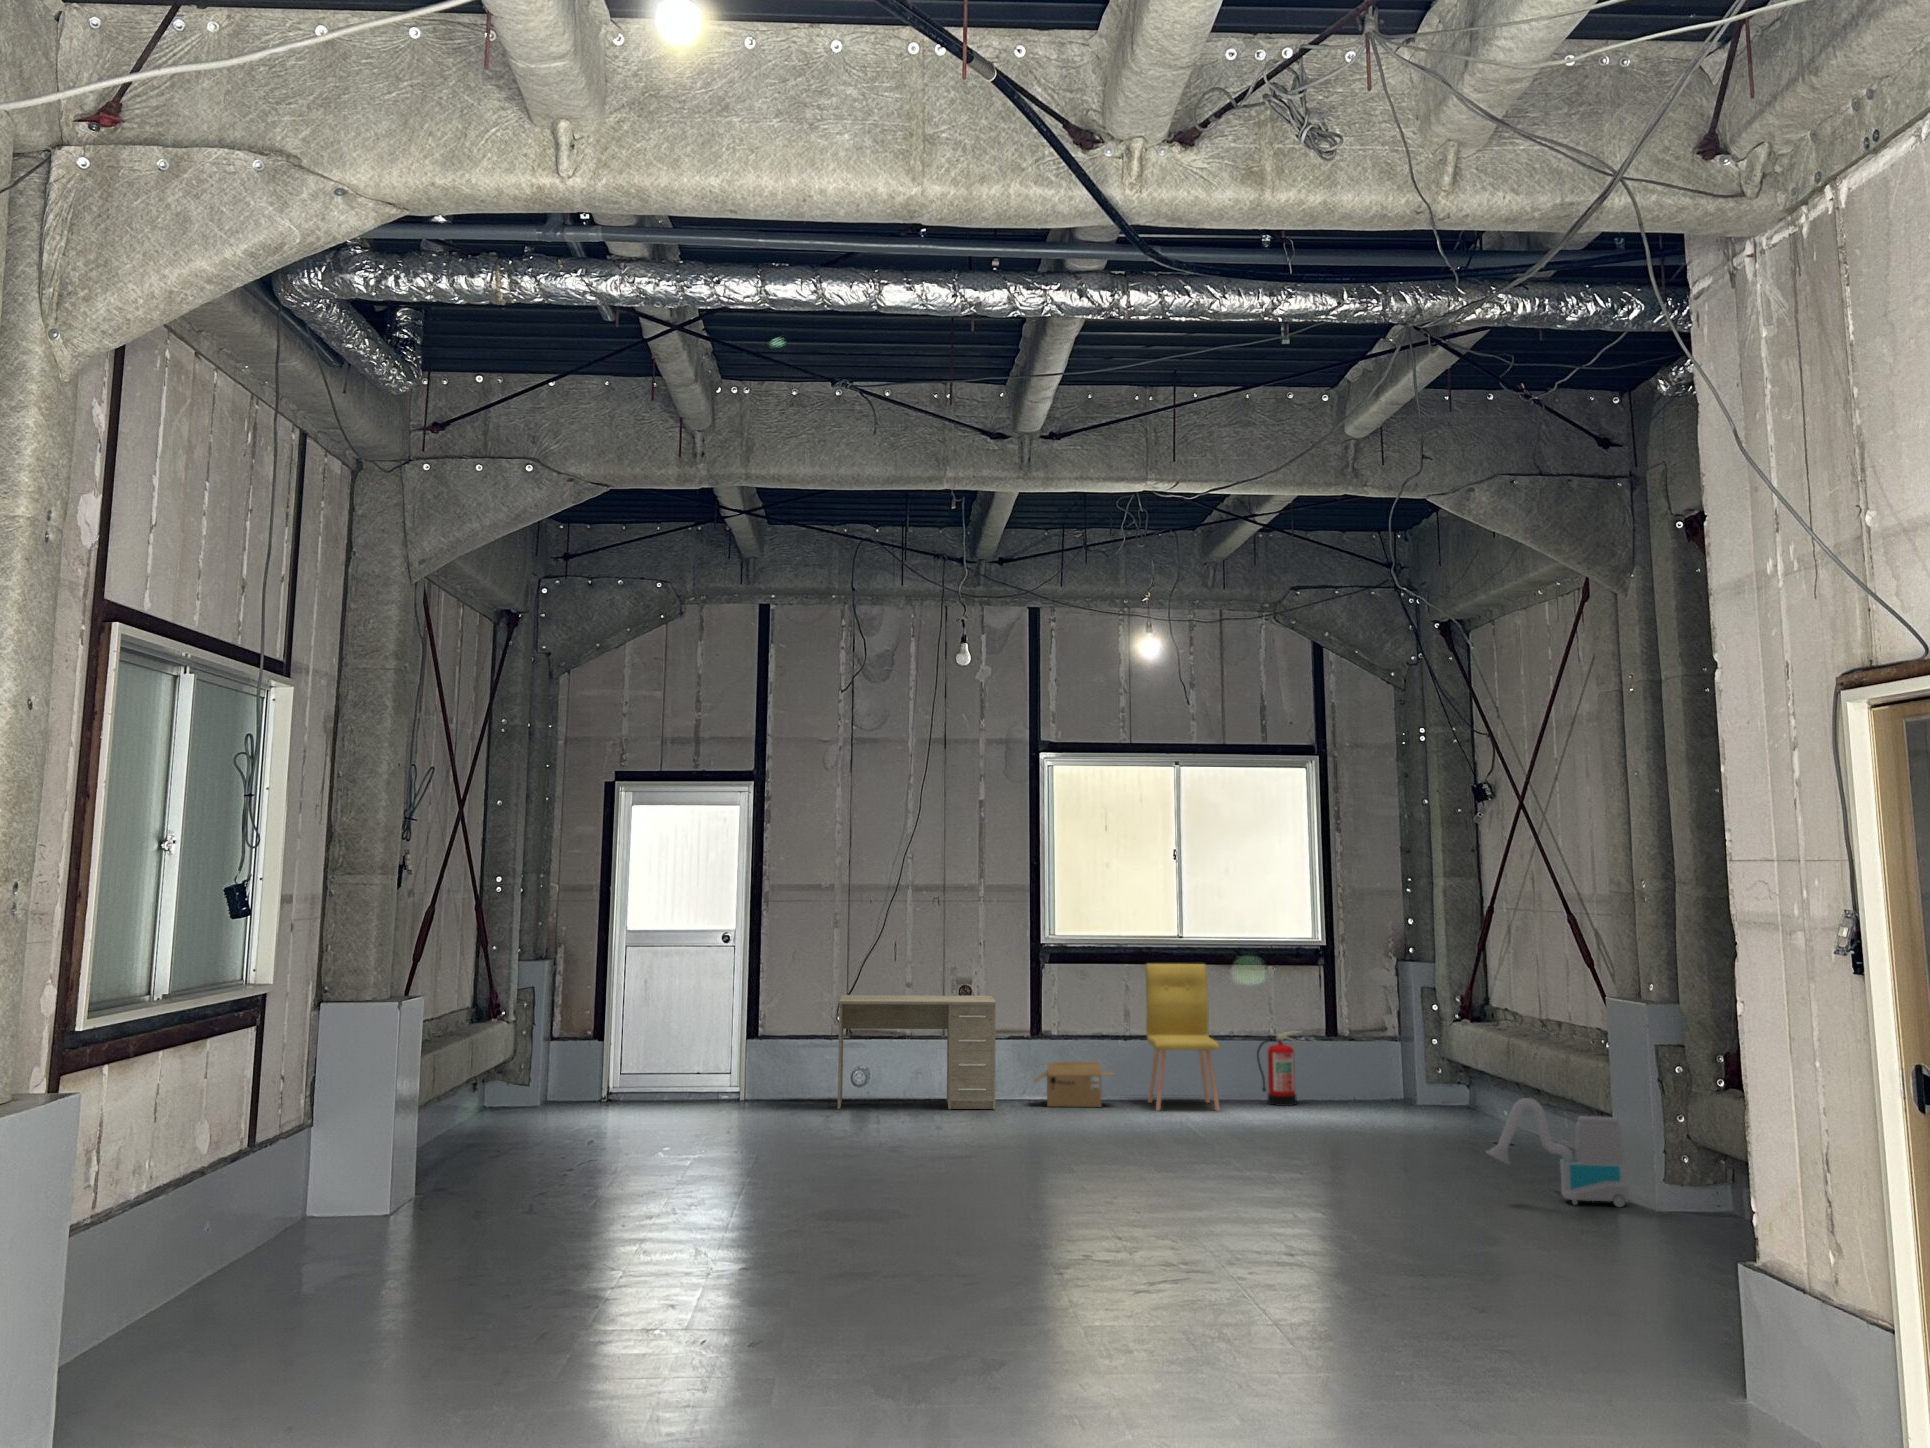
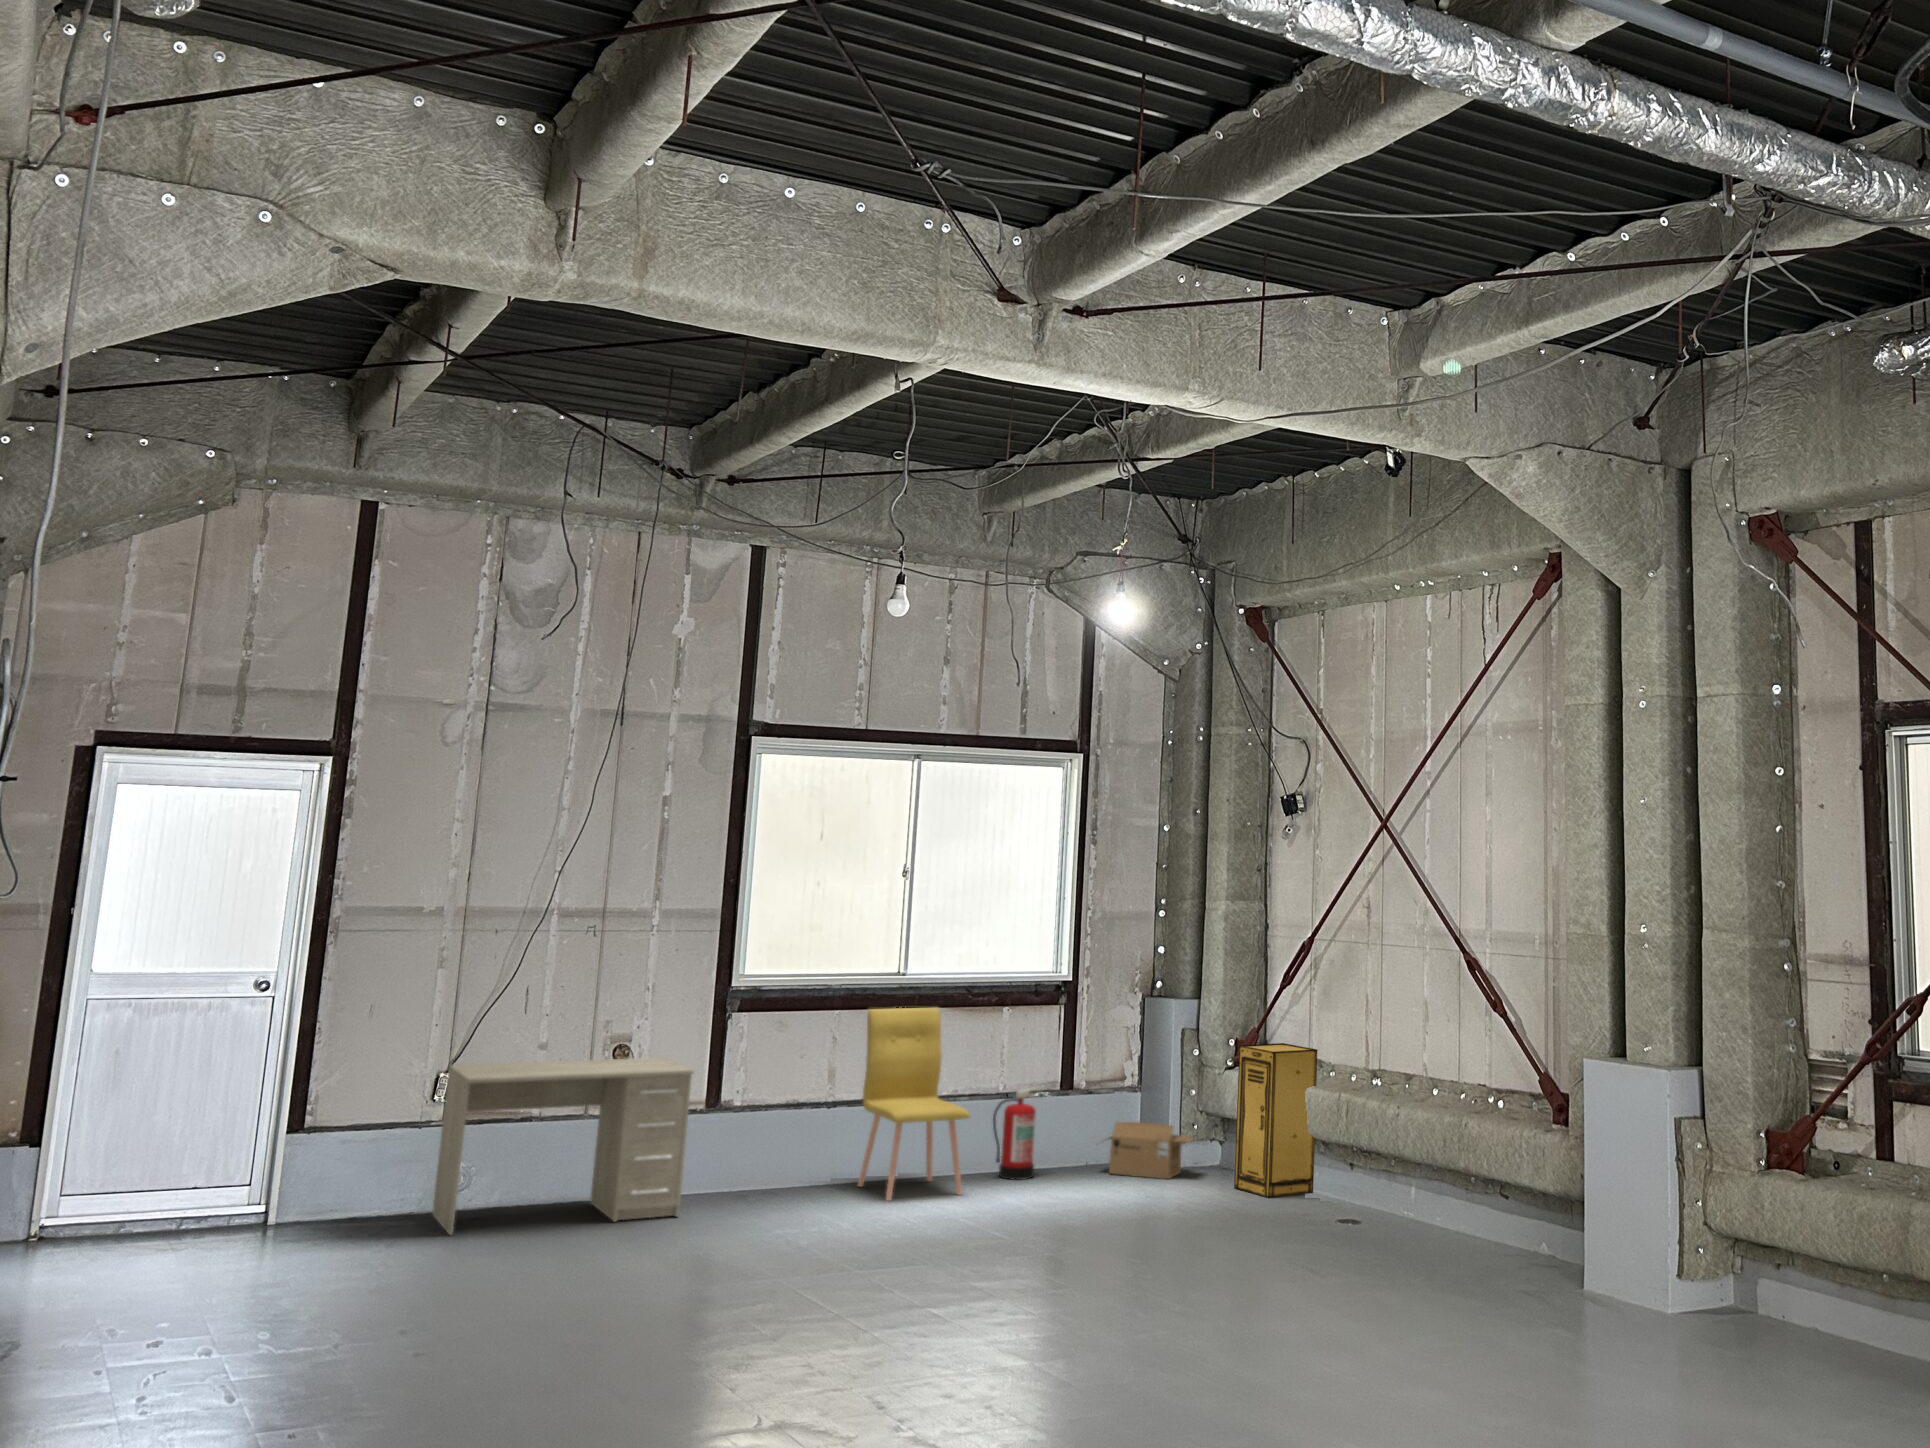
storage cabinet: none [1449,997,1520,1126] -> present [1234,1043,1317,1198]
cardboard box: present [1034,1062,1115,1107] -> present [1105,1122,1193,1179]
vacuum cleaner: present [1486,1098,1629,1207] -> none [1473,1199,1623,1325]

